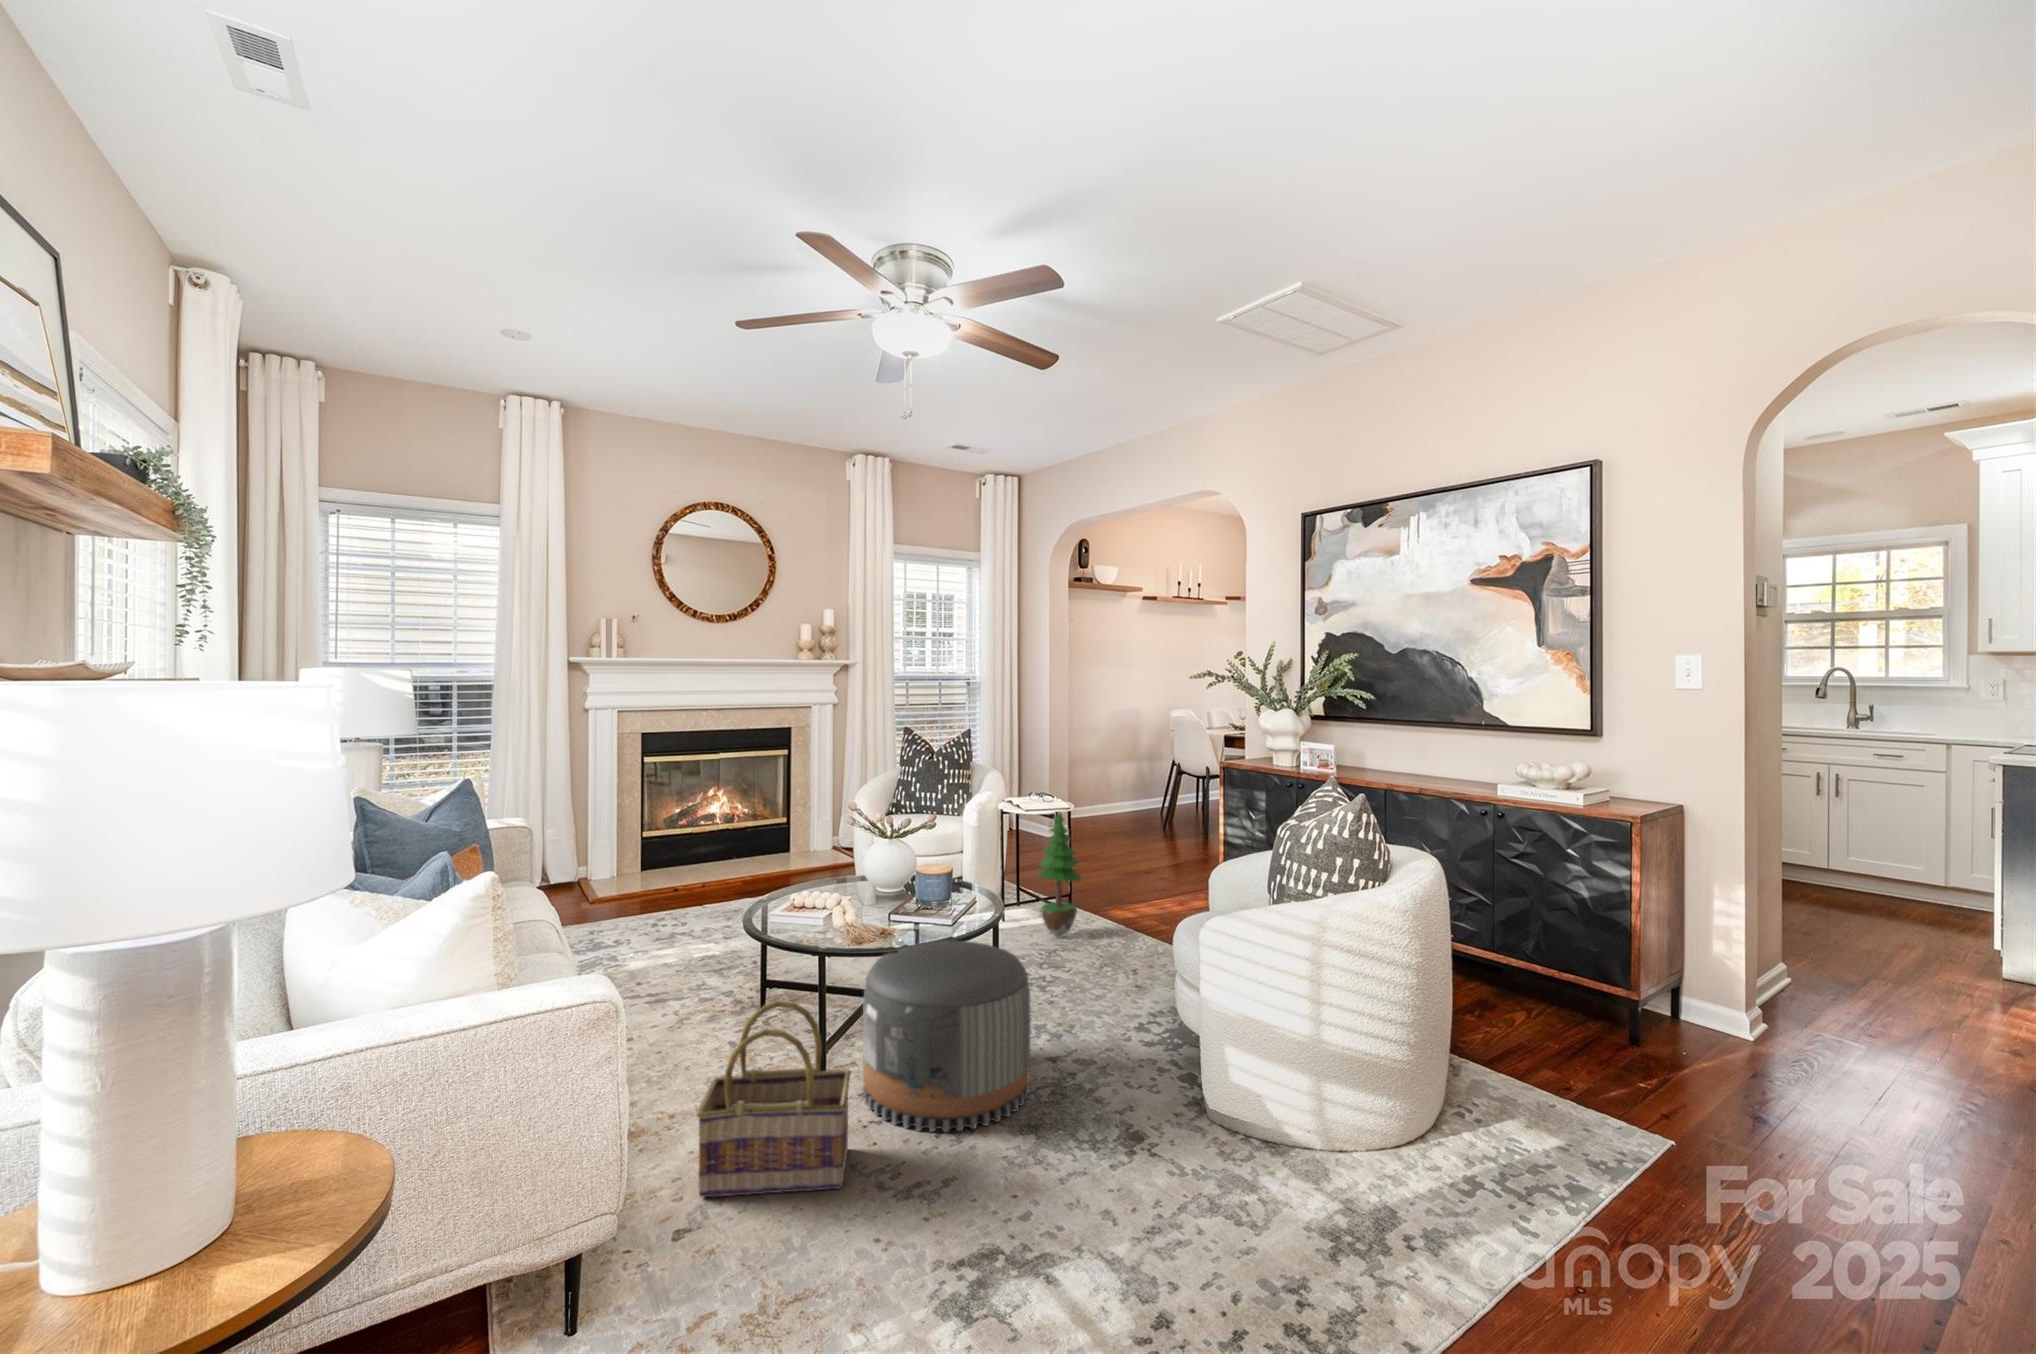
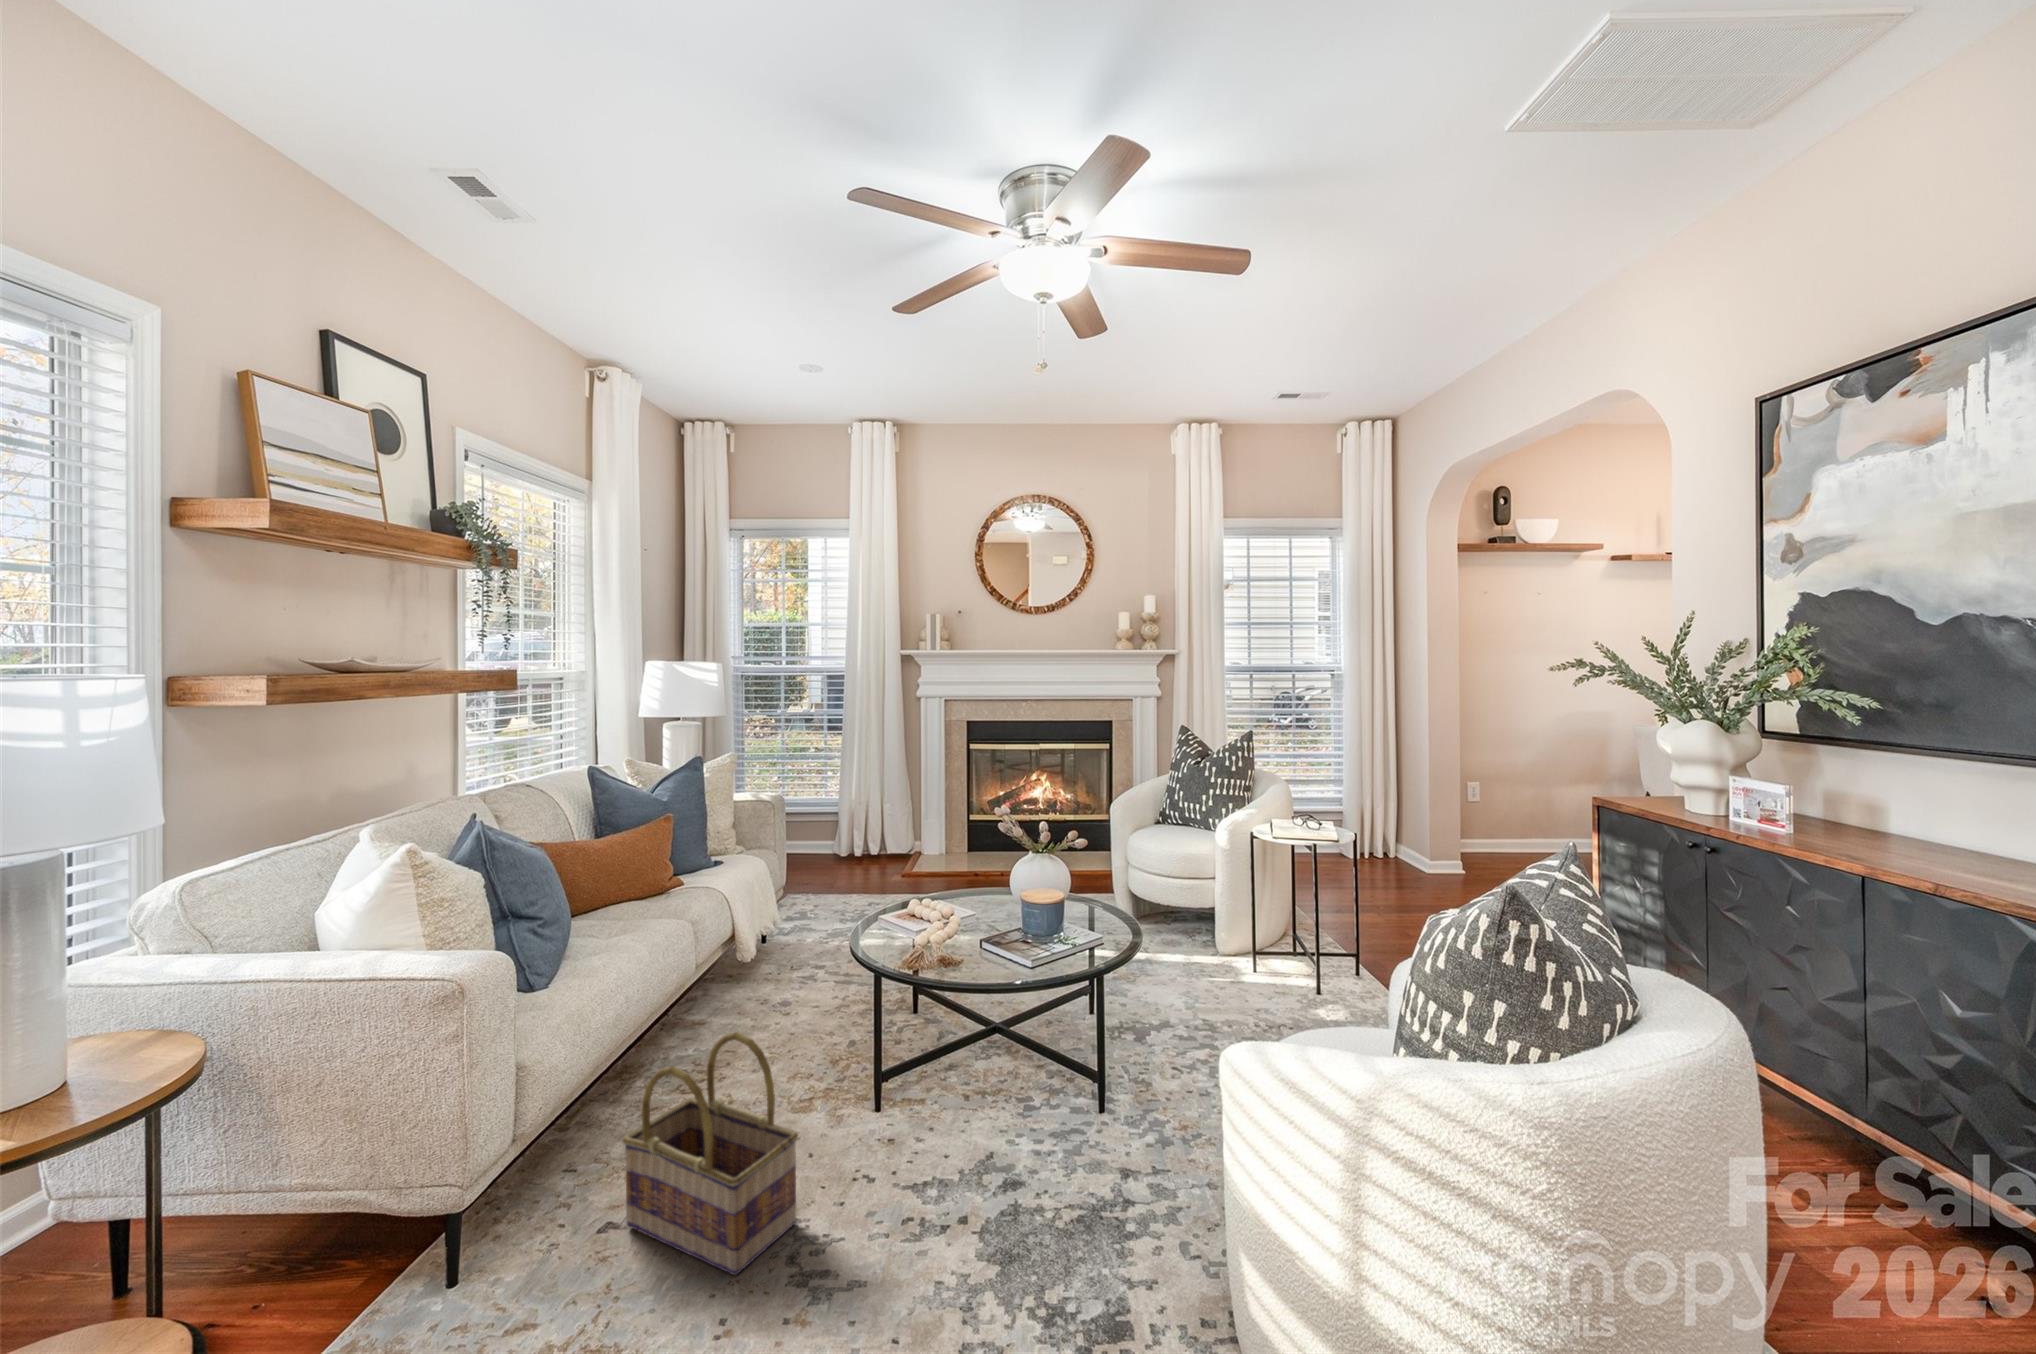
potted tree: present [1037,812,1081,937] -> none [1271,841,1334,1006]
pouf: present [863,941,1030,1132] -> none [862,993,1071,1256]

